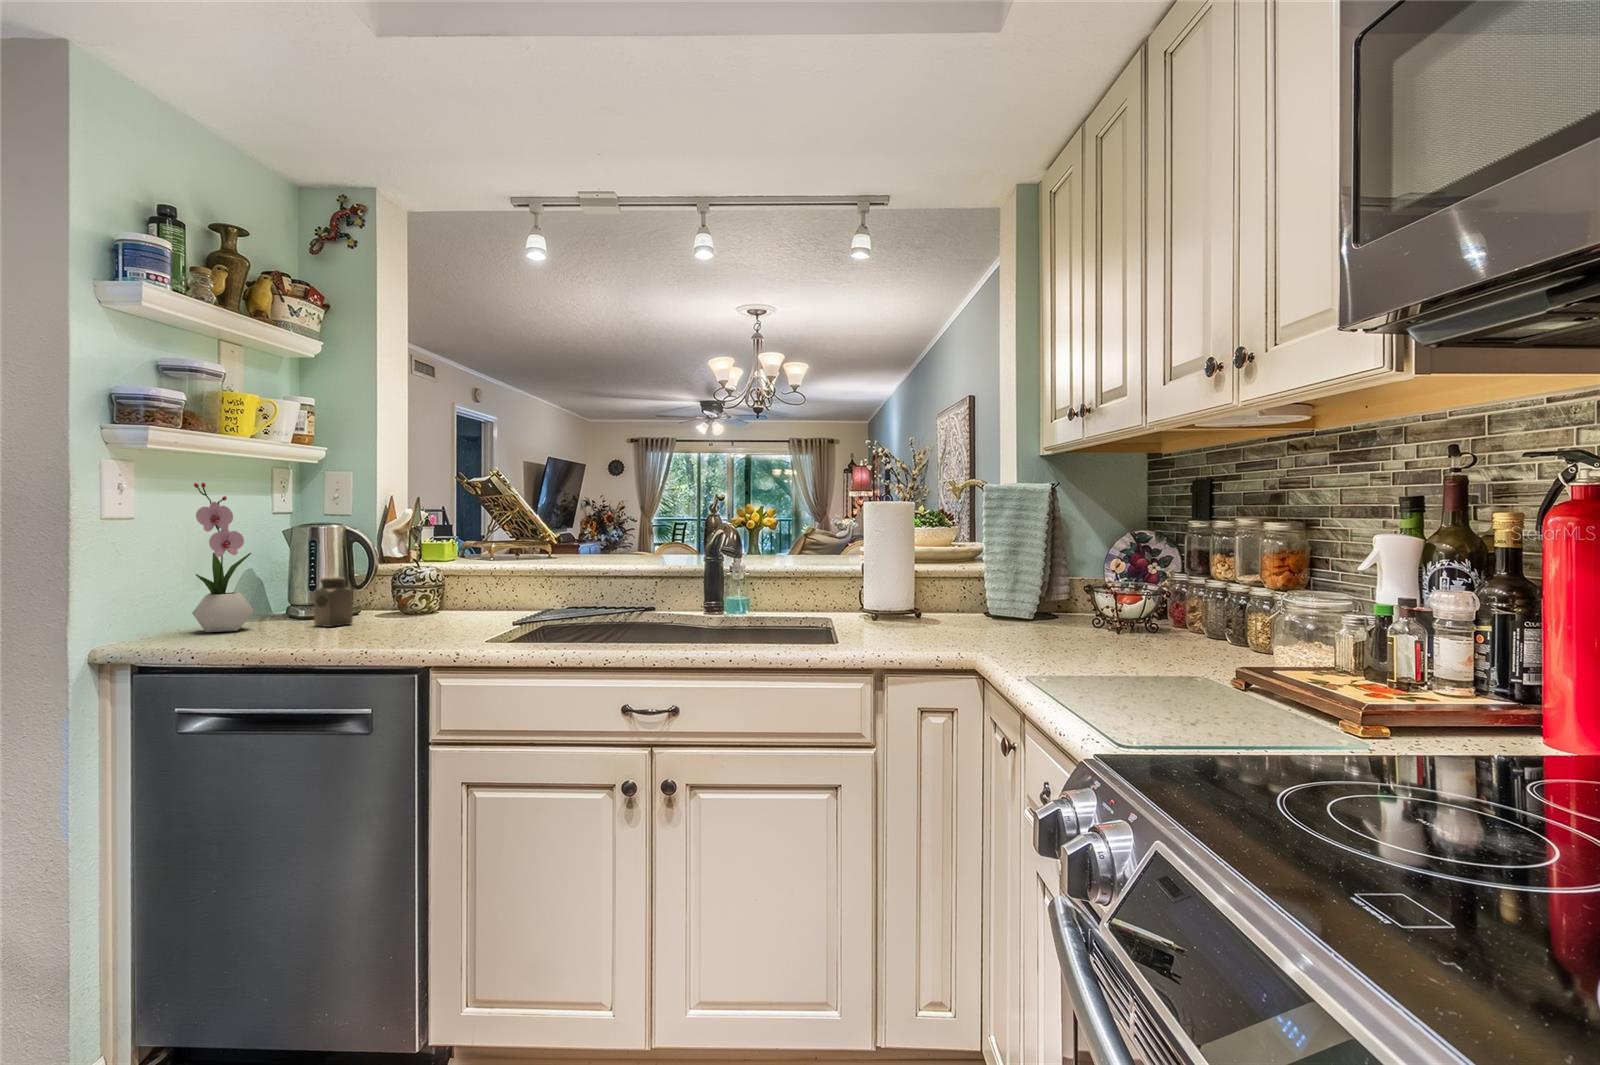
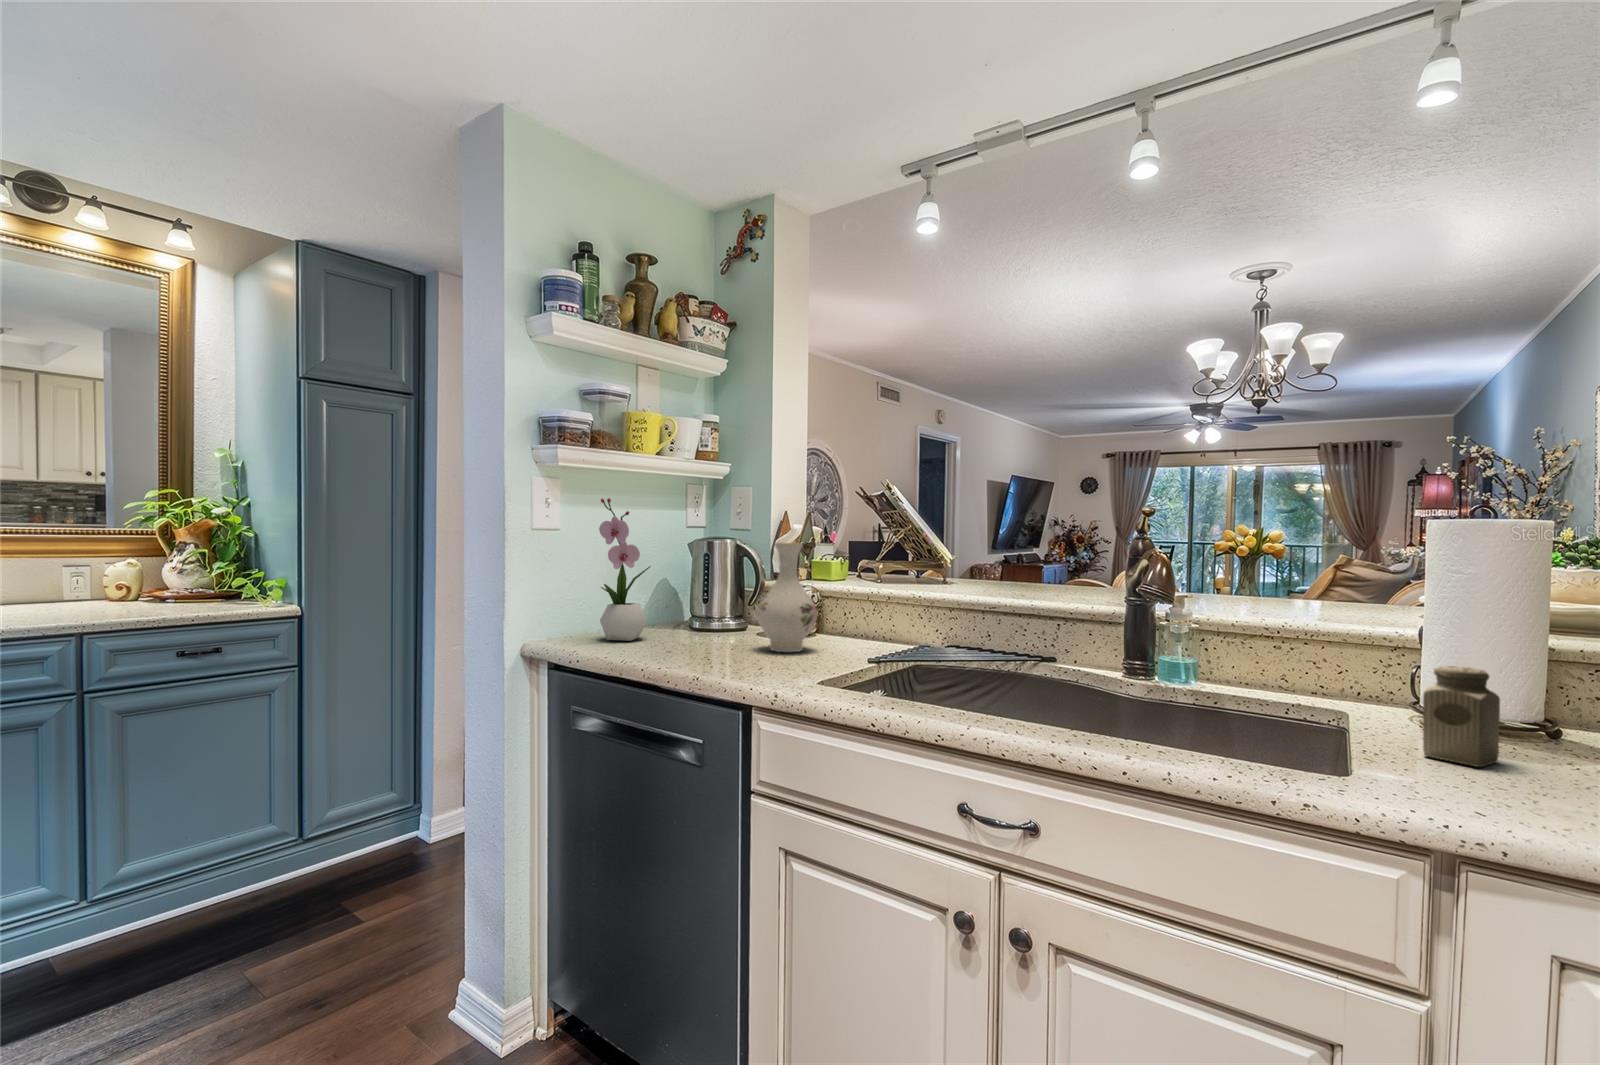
vase: none [388,525,450,625] -> present [757,543,817,652]
salt shaker: present [314,577,353,627] -> present [1423,666,1500,767]

